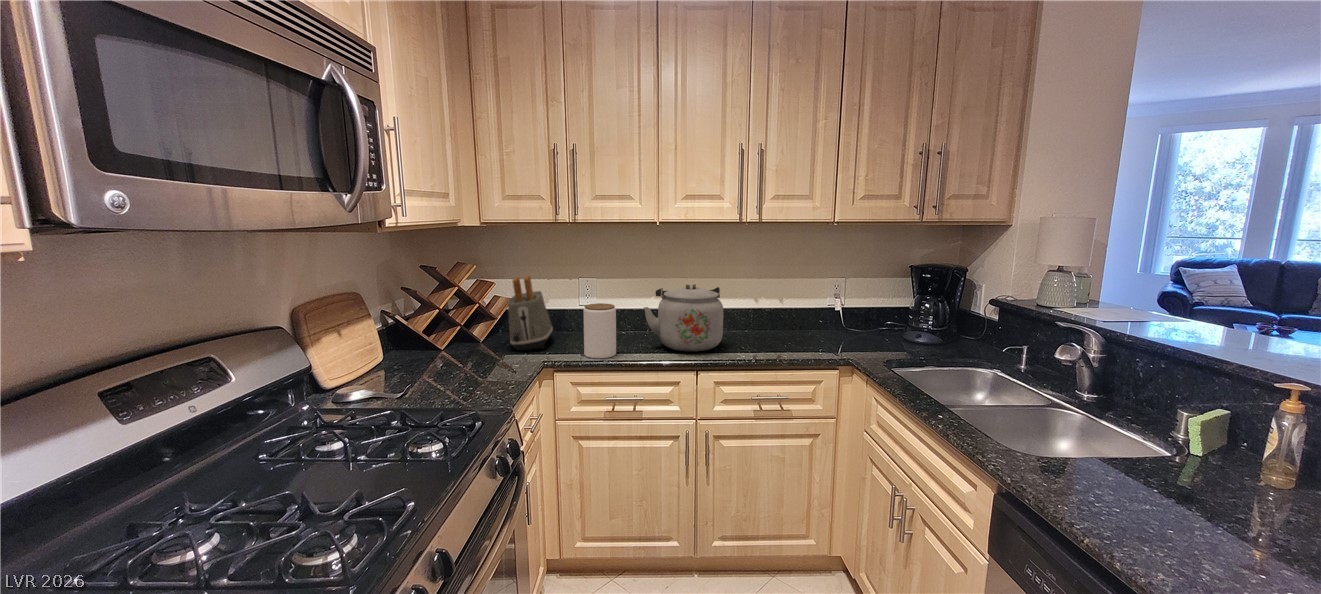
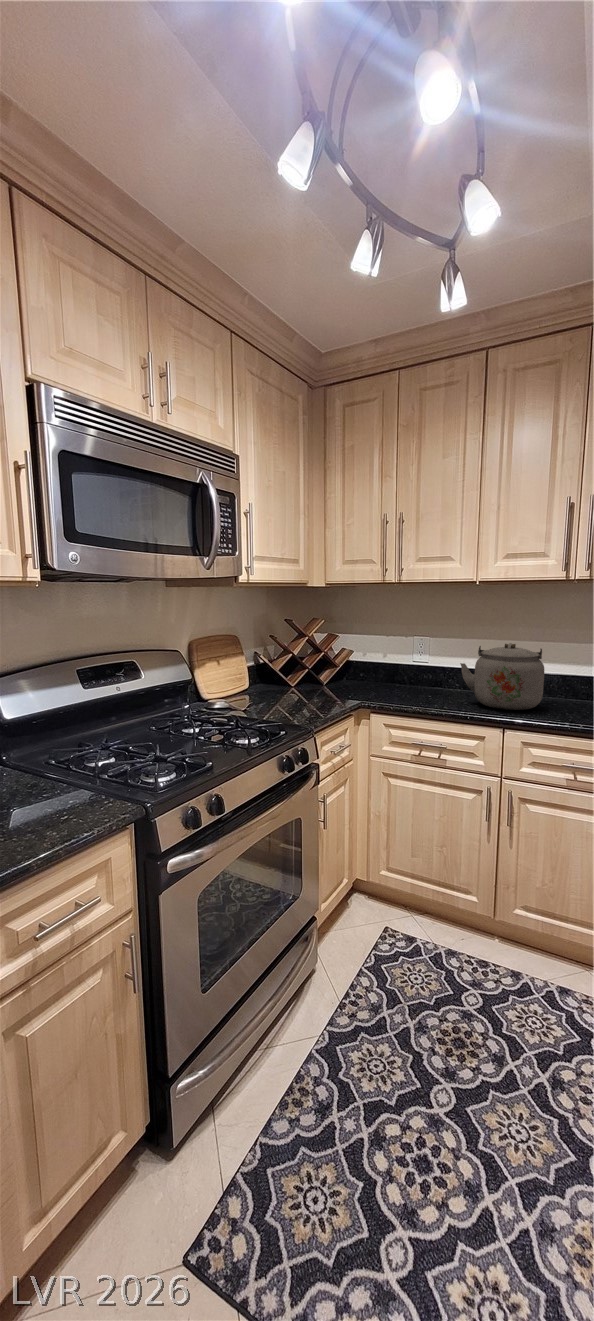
toaster: present [508,275,553,351] -> none [341,630,383,694]
jar: present [584,303,616,358] -> none [399,656,430,705]

